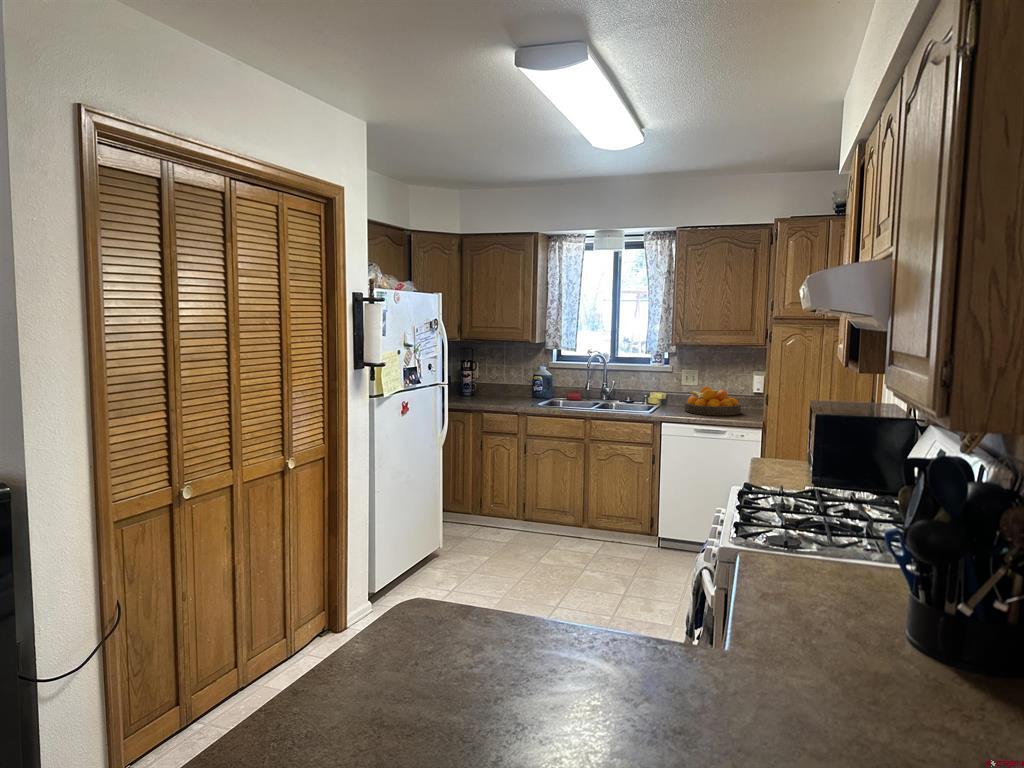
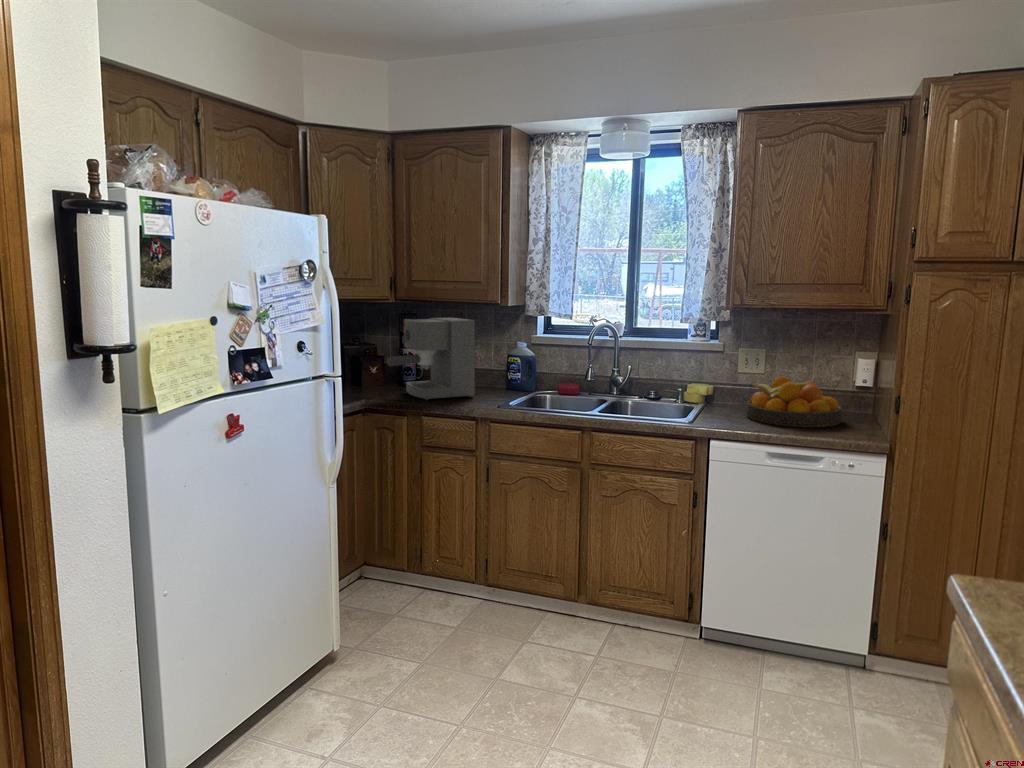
coffee maker: none [460,351,515,403] -> present [387,318,475,400]

